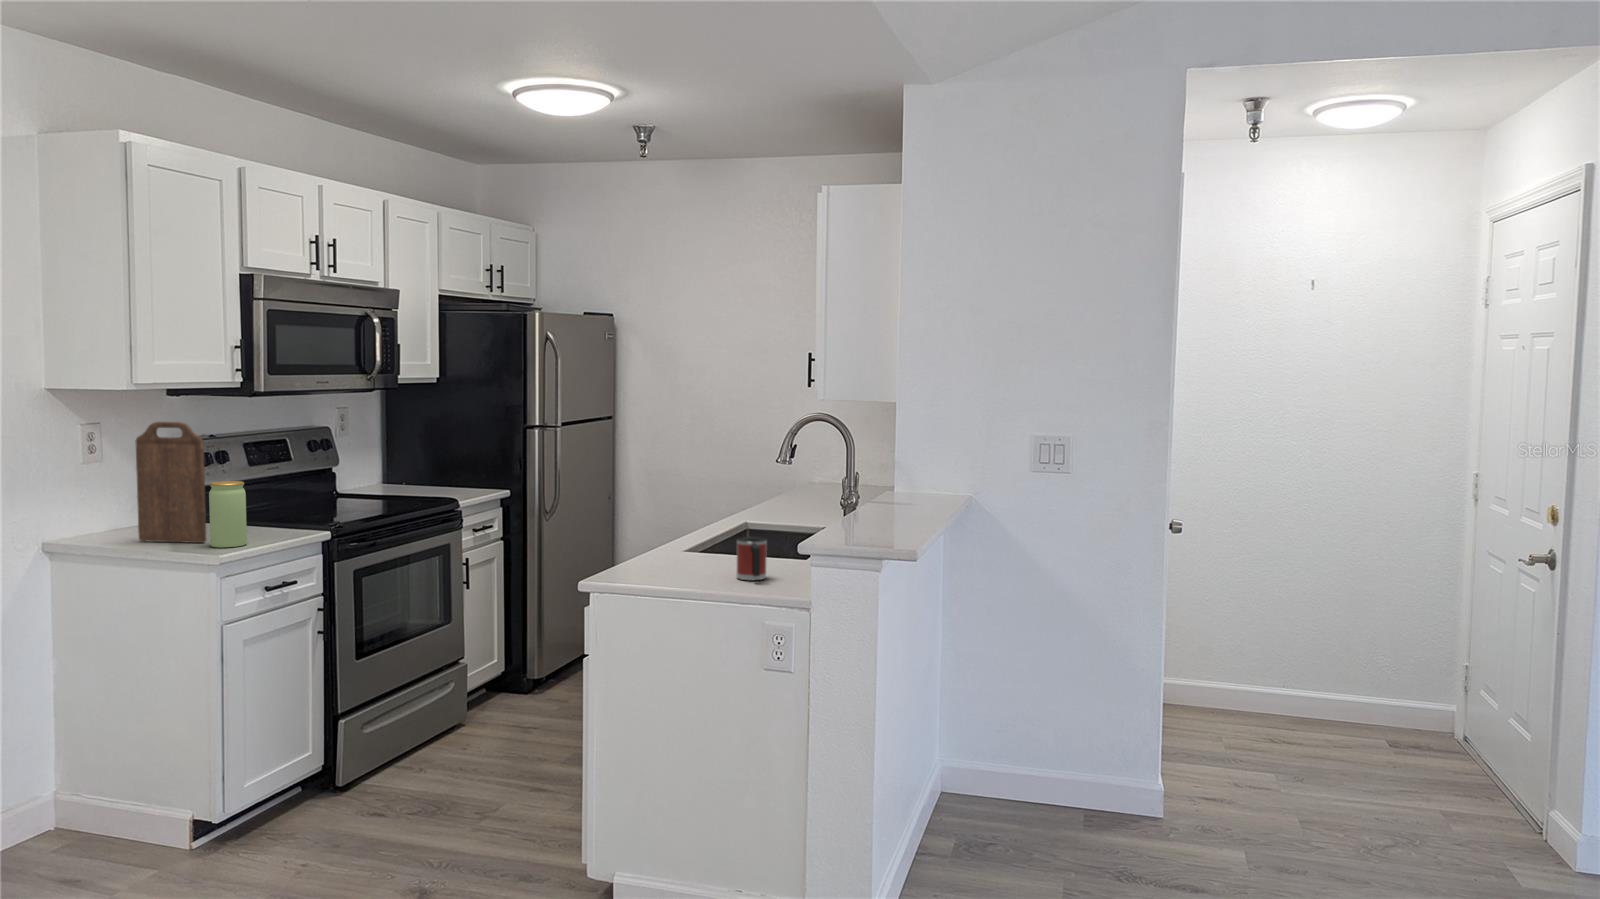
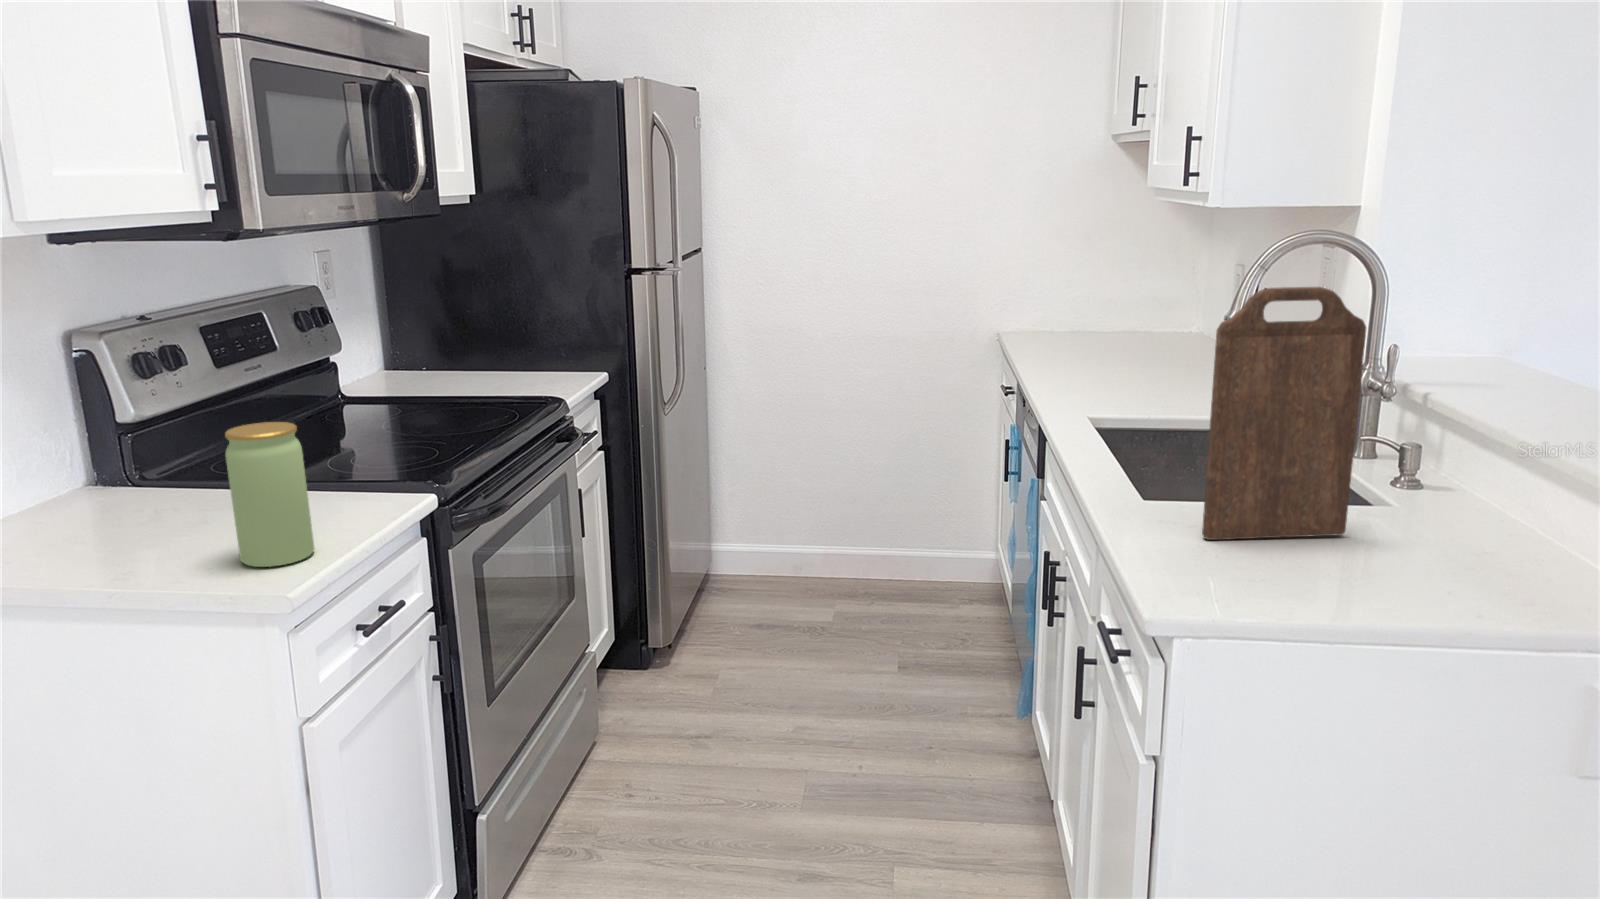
cutting board: present [136,422,206,543] -> present [1202,287,1366,540]
mug: present [736,536,767,580] -> none [1398,481,1493,573]

